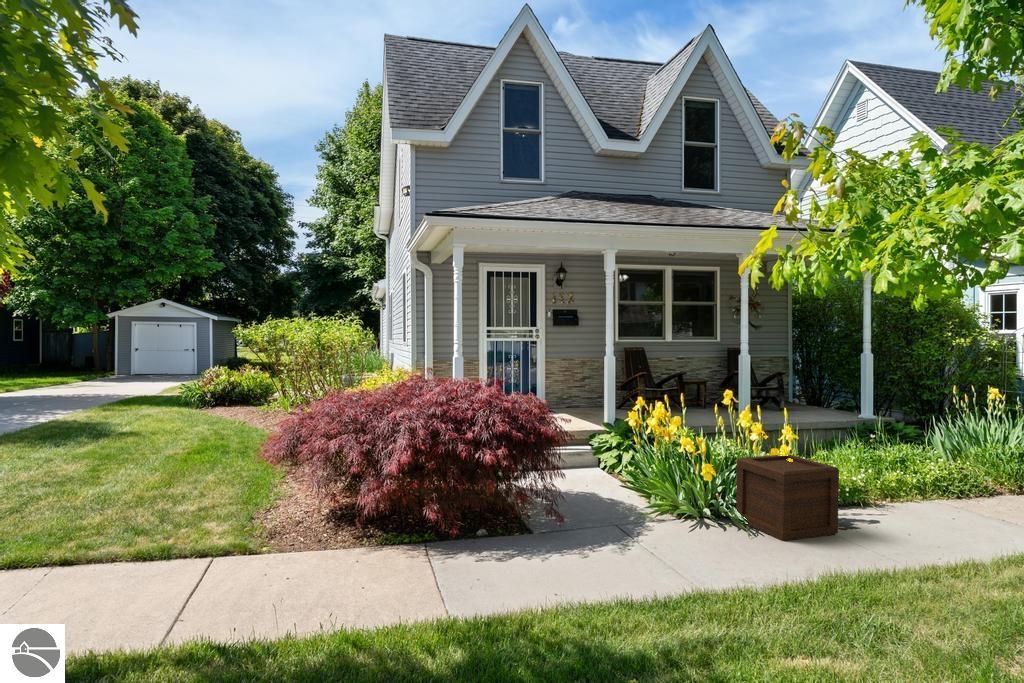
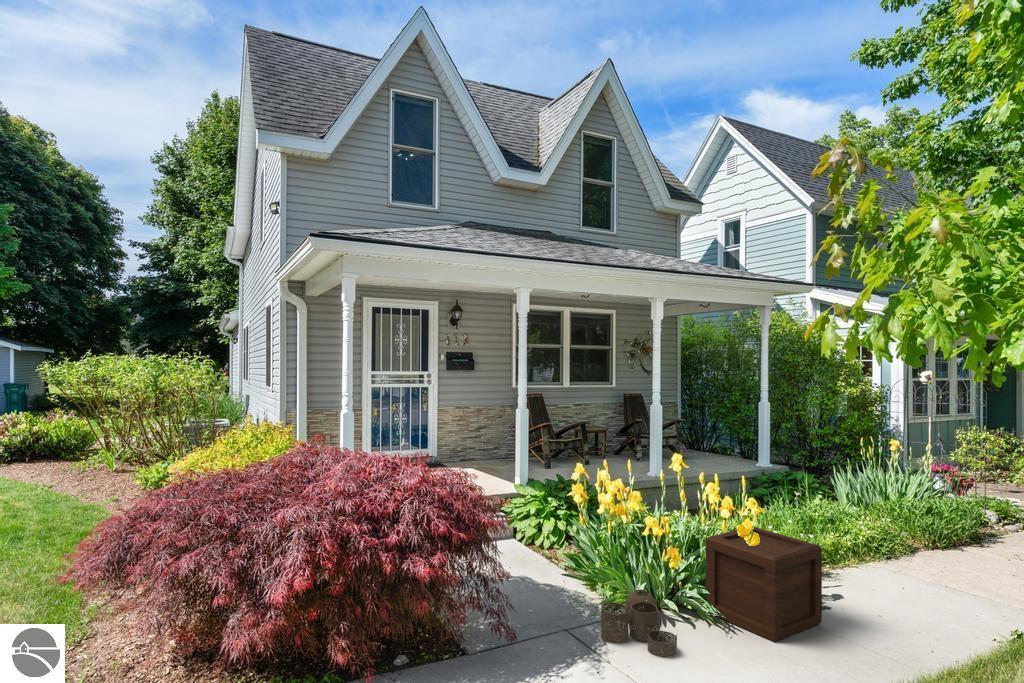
woven basket: none [637,494,693,542] -> present [601,587,677,658]

